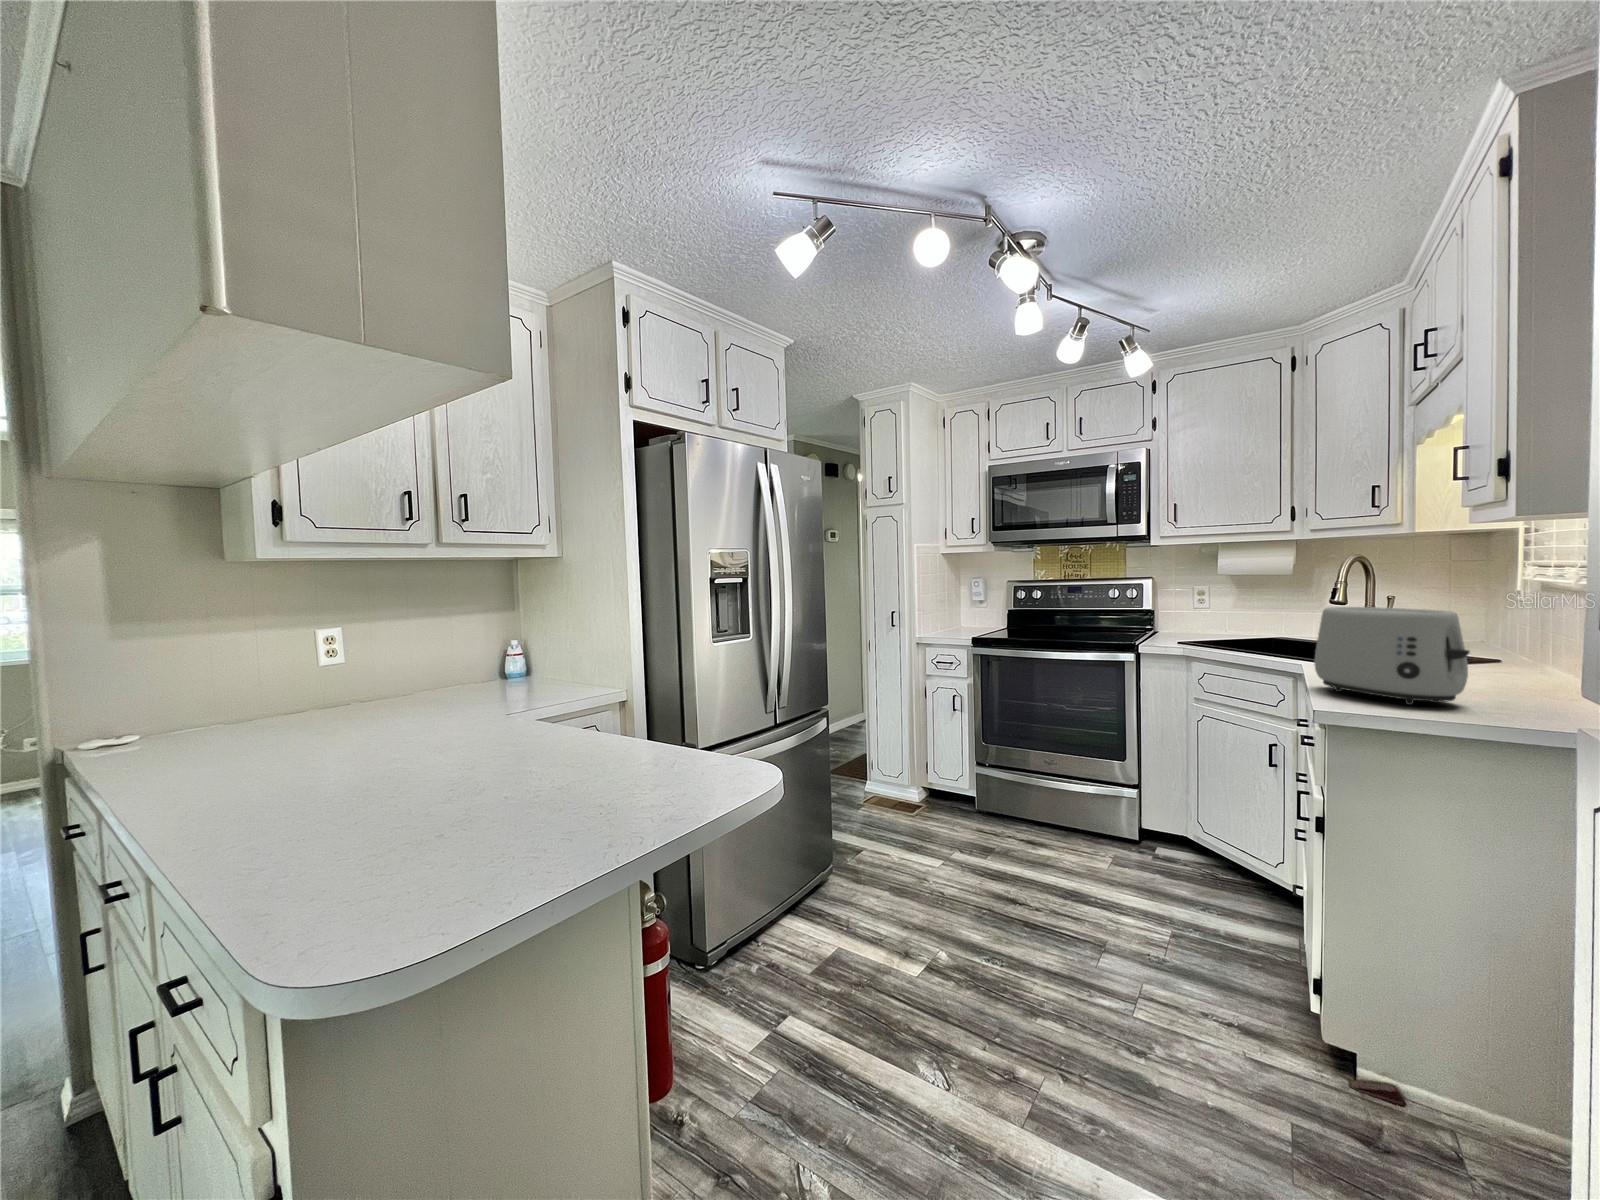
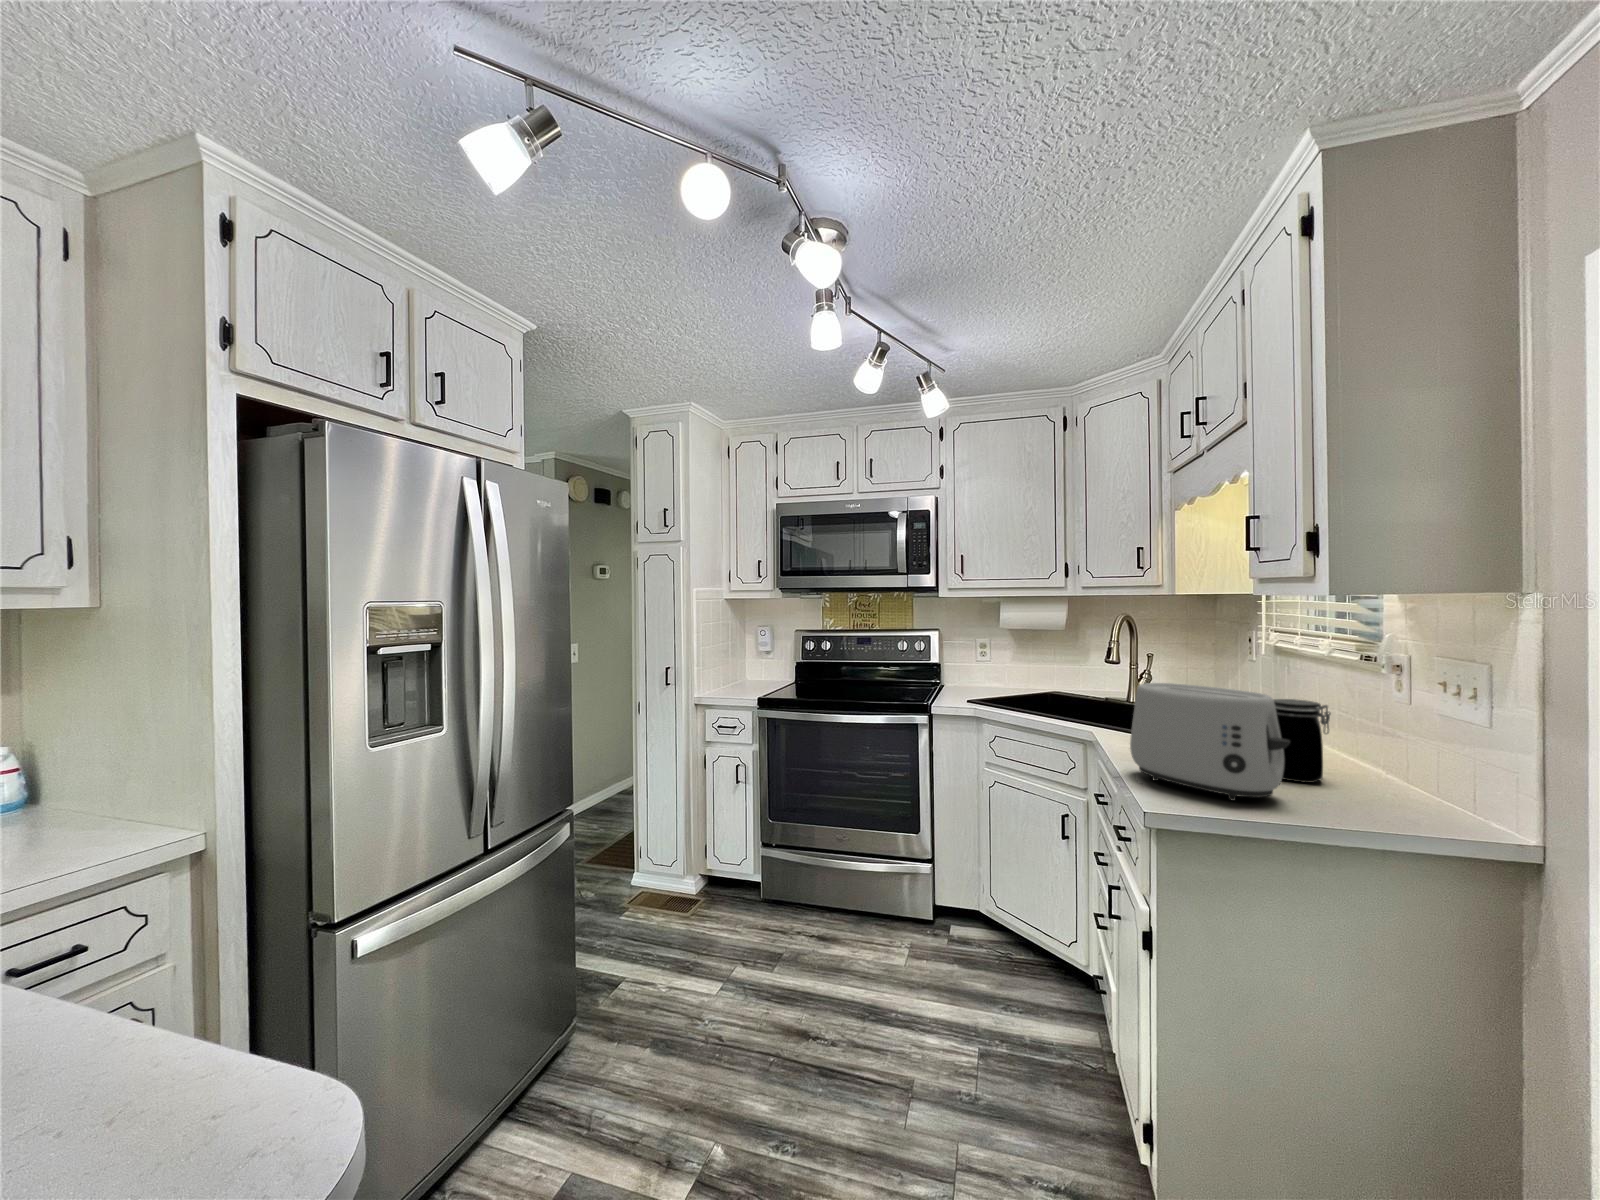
jar: none [1468,622,1542,699] -> present [1274,699,1331,783]

